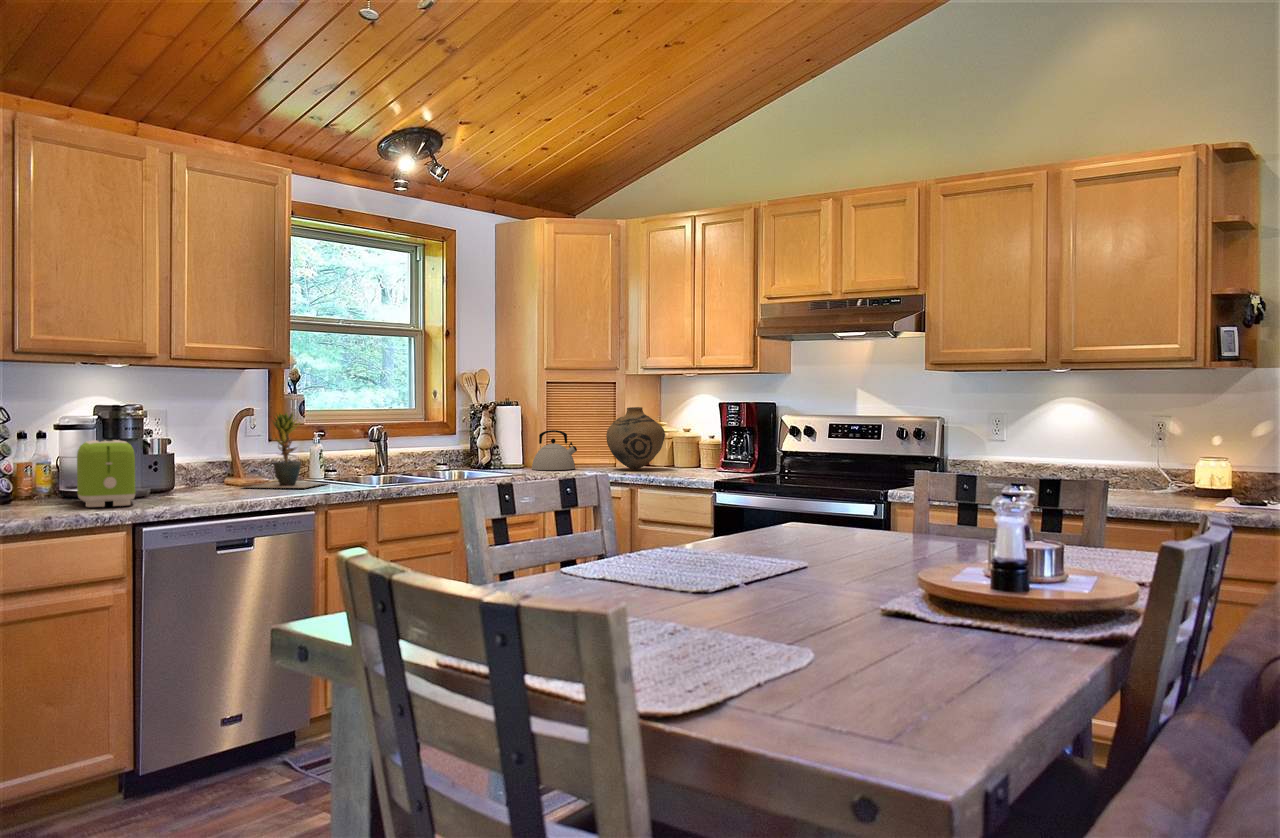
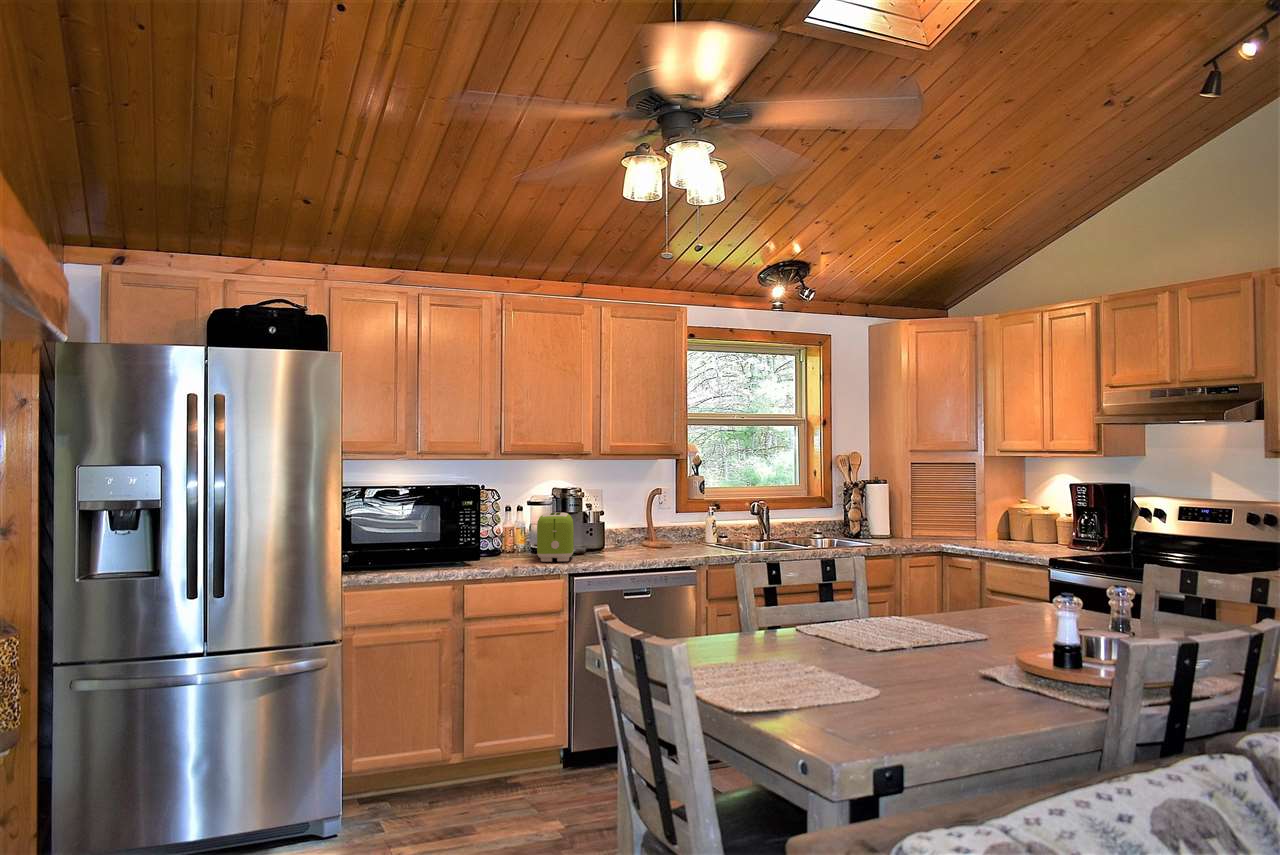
vase: present [606,407,665,469] -> none [959,486,1016,542]
potted plant: present [247,413,322,488] -> none [650,491,718,551]
kettle: present [532,430,577,470] -> none [893,505,933,540]

